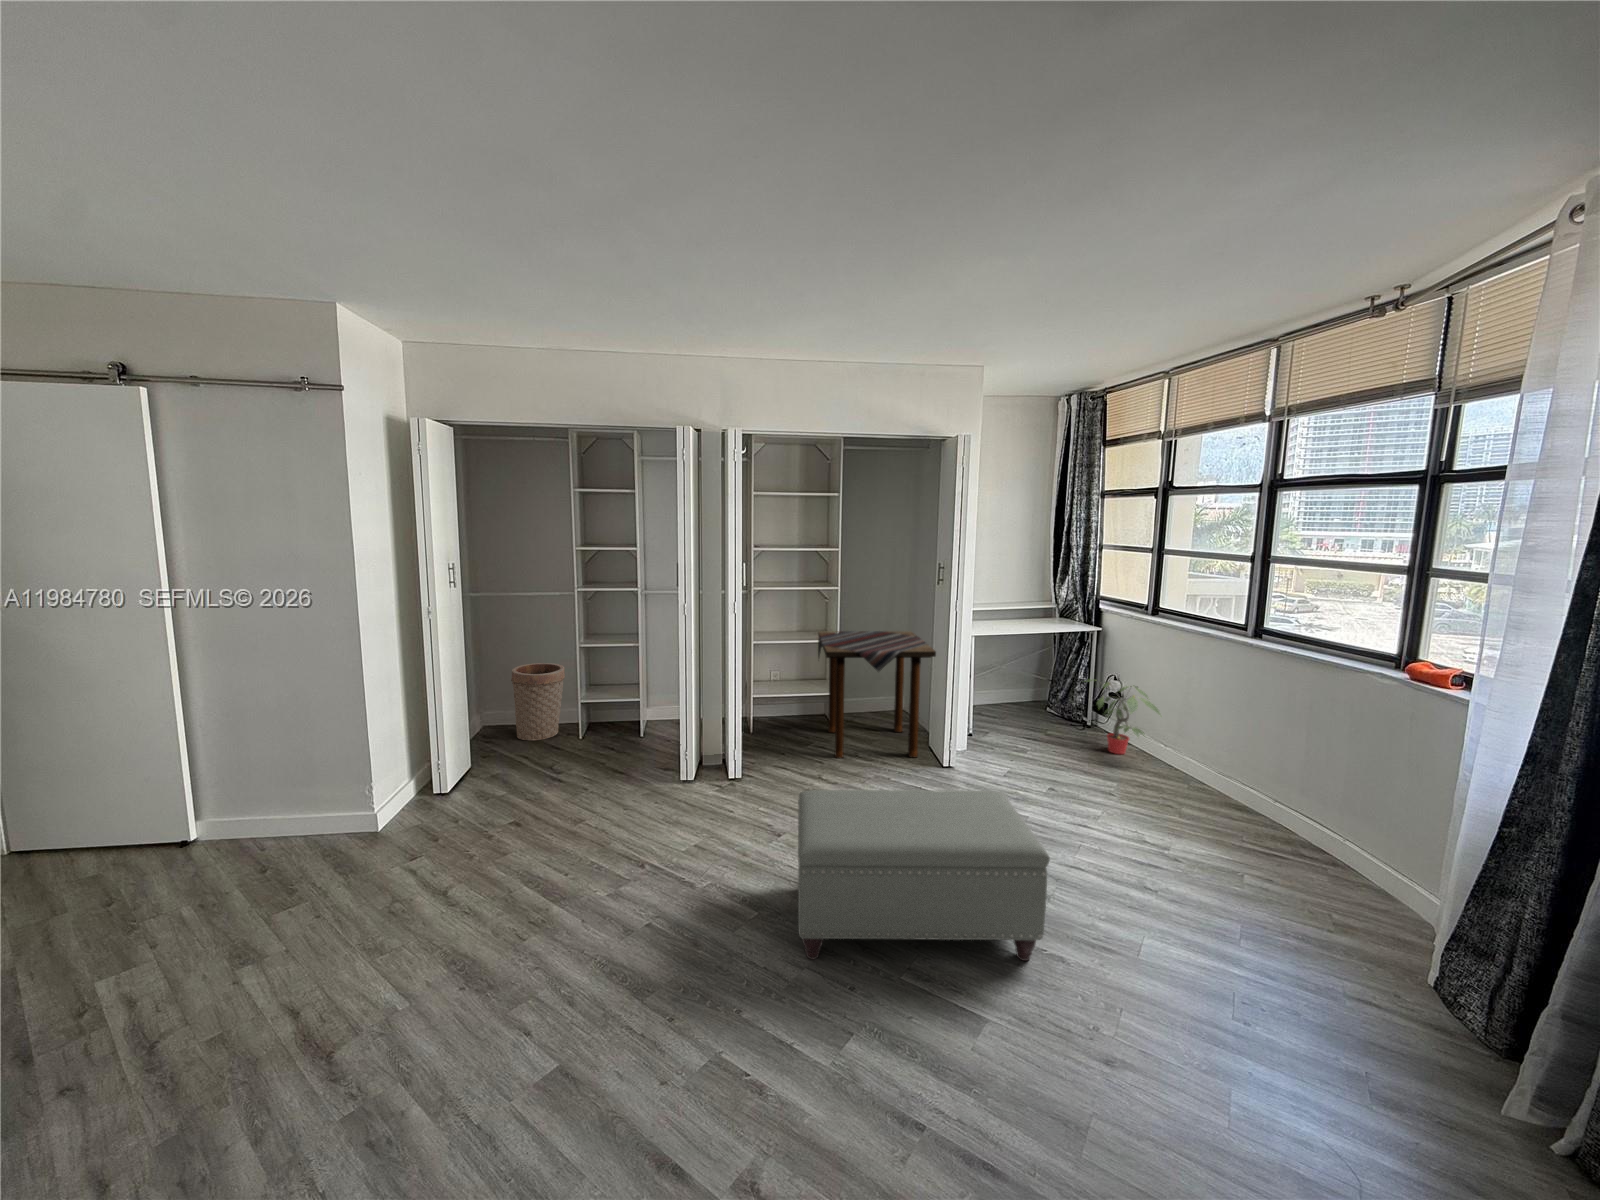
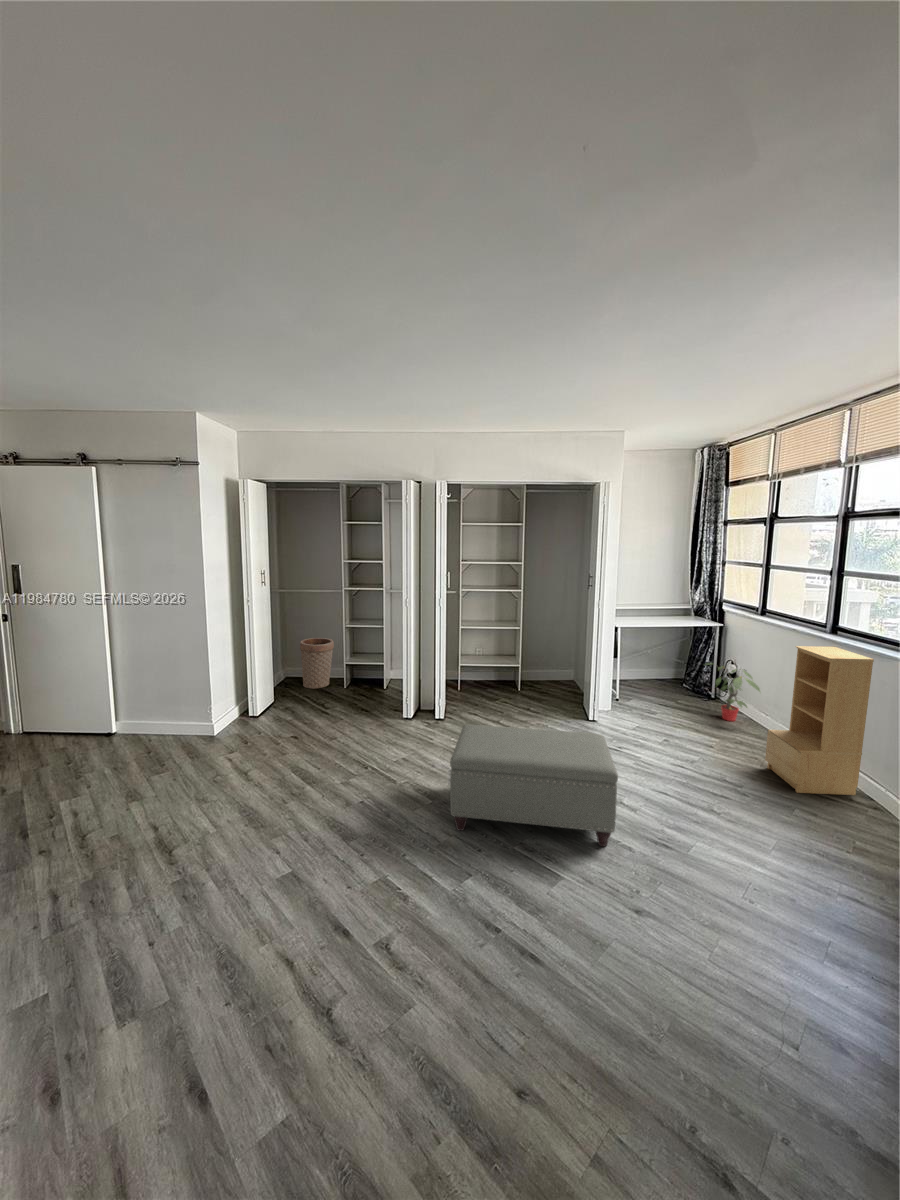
side table: present [818,631,936,758] -> none [502,622,583,714]
bookshelf: none [1185,654,1326,849] -> present [765,646,874,795]

